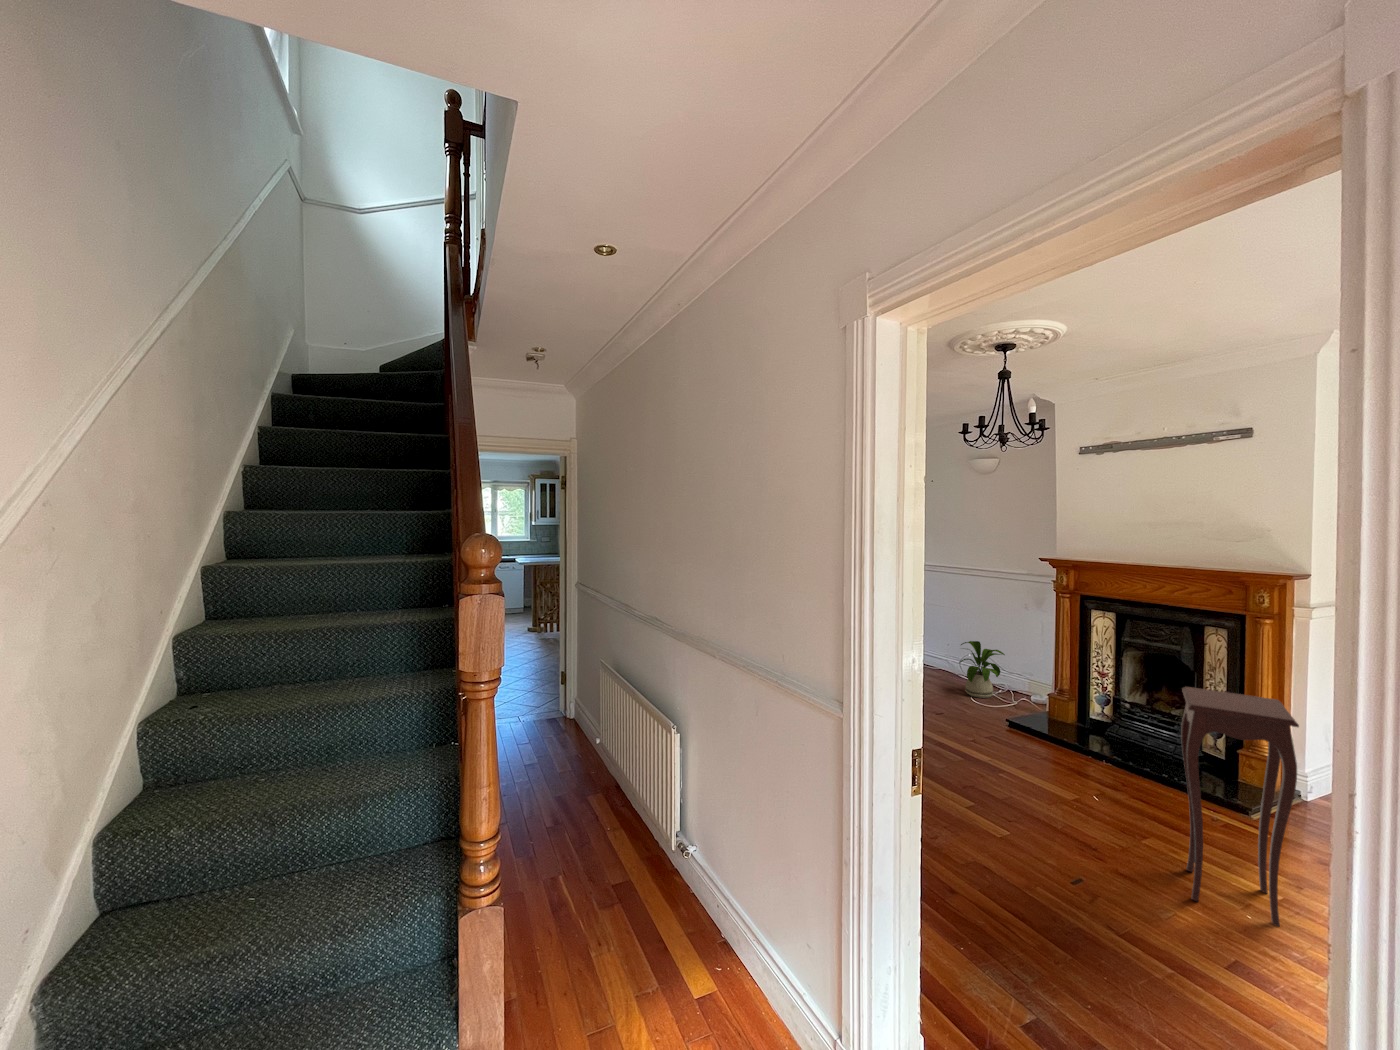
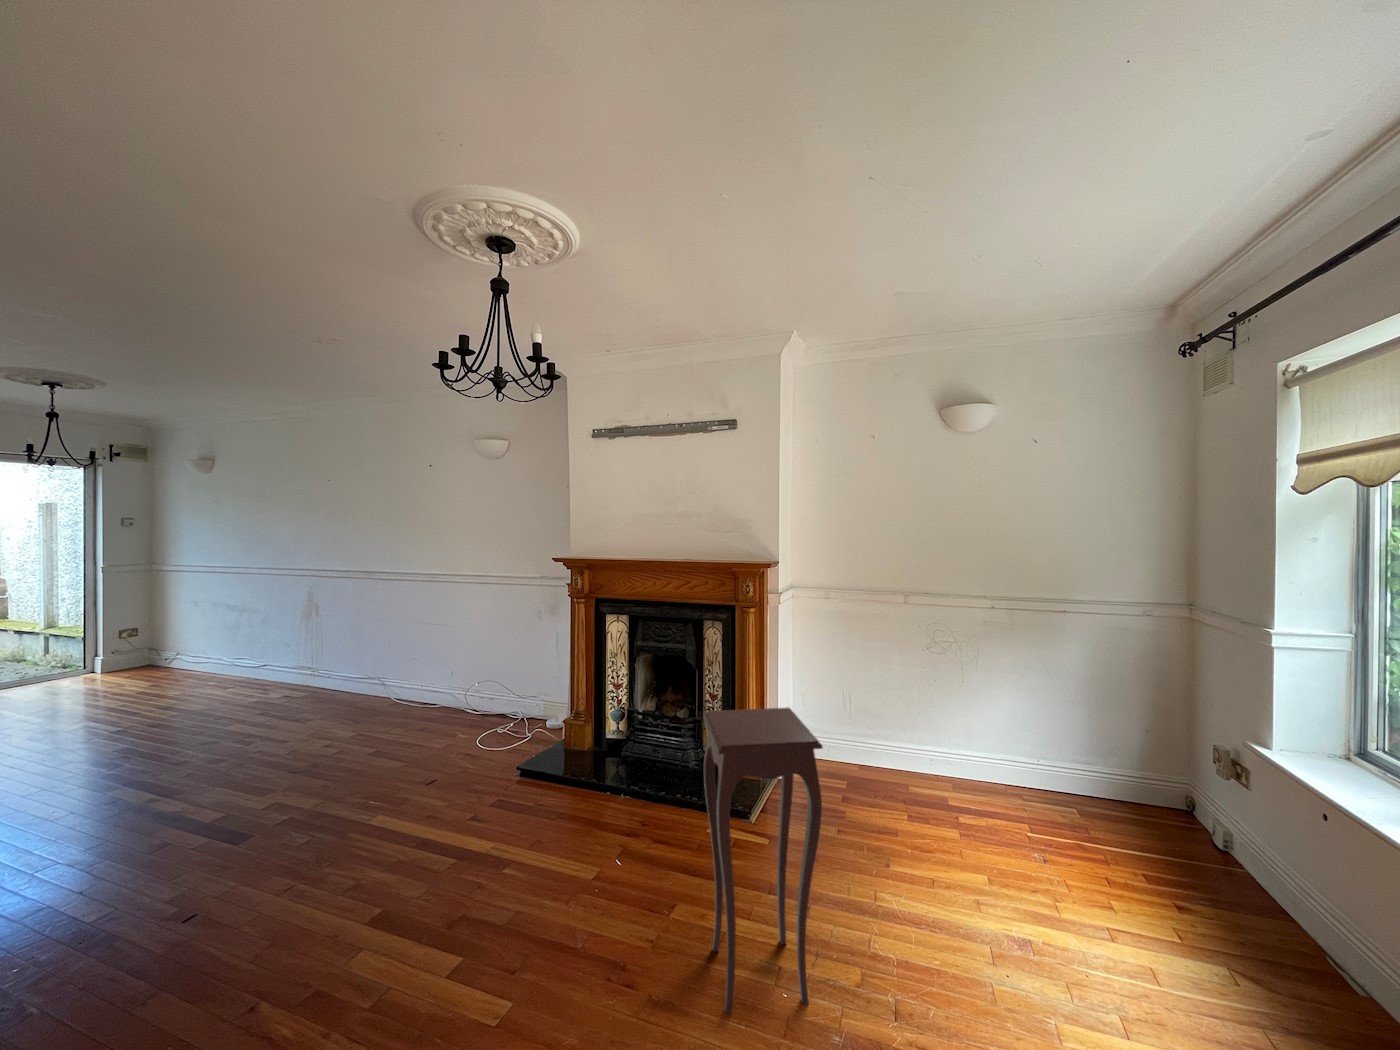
house plant: present [959,641,1005,698] -> none [463,668,519,738]

